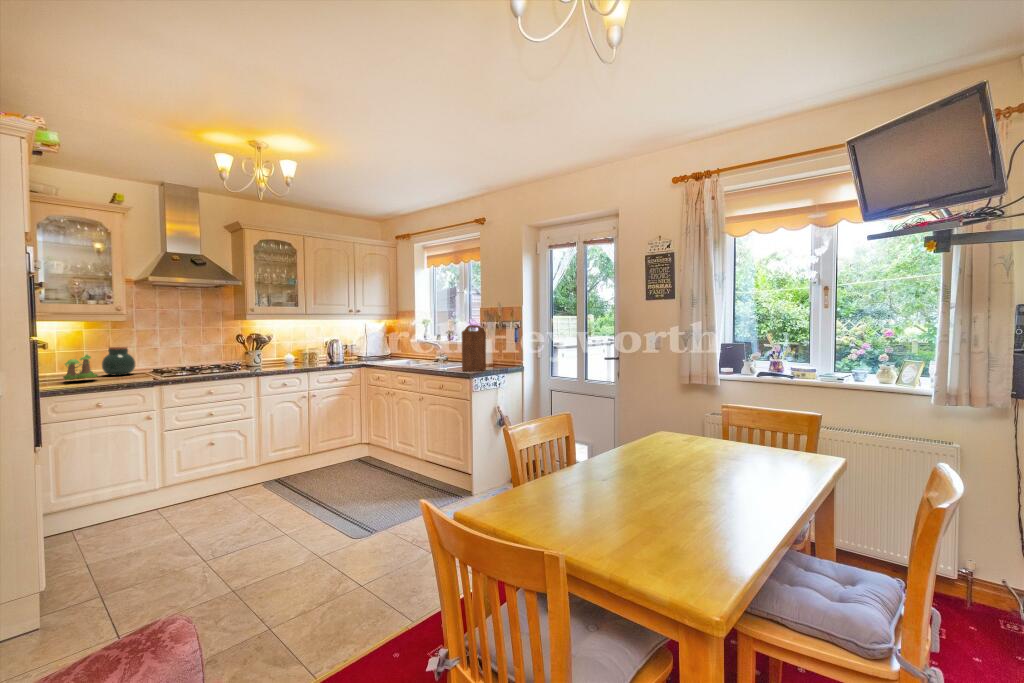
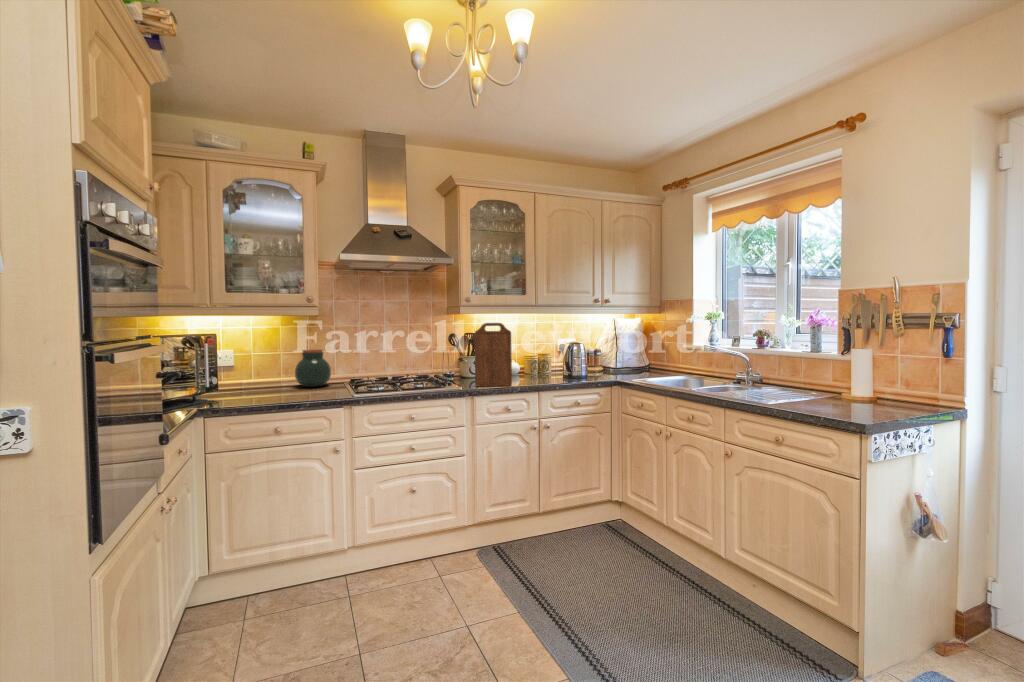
cutting board: present [462,325,486,371] -> present [474,323,512,386]
plant: present [63,355,98,380] -> none [243,345,286,396]

